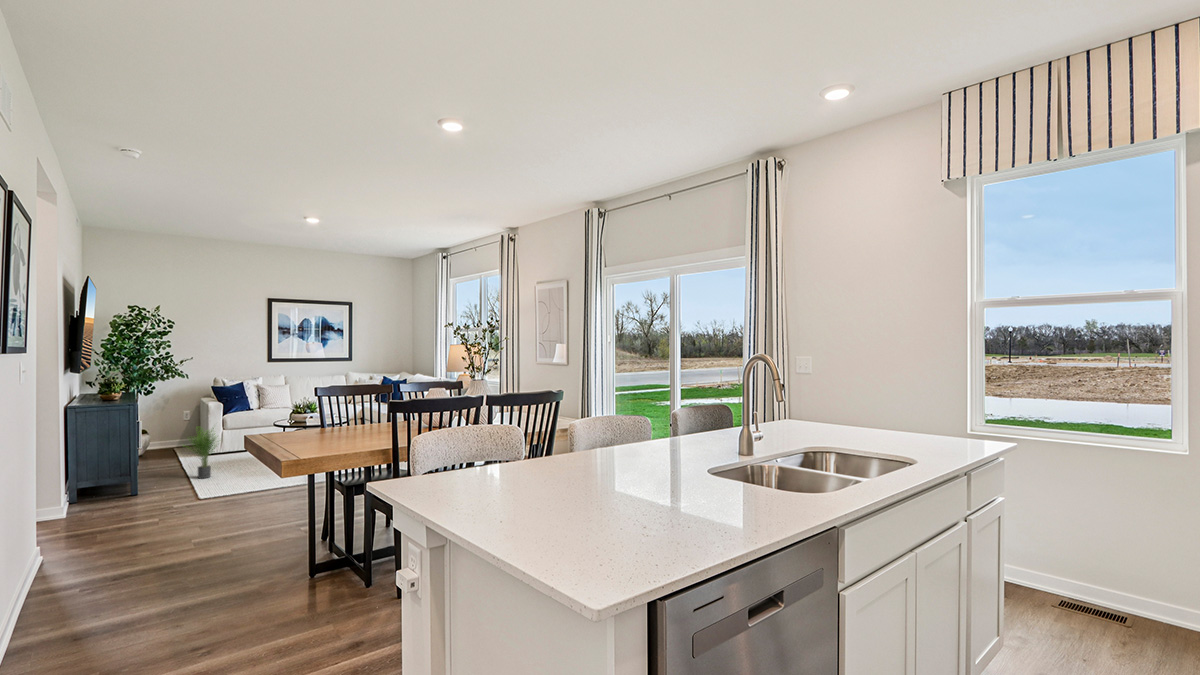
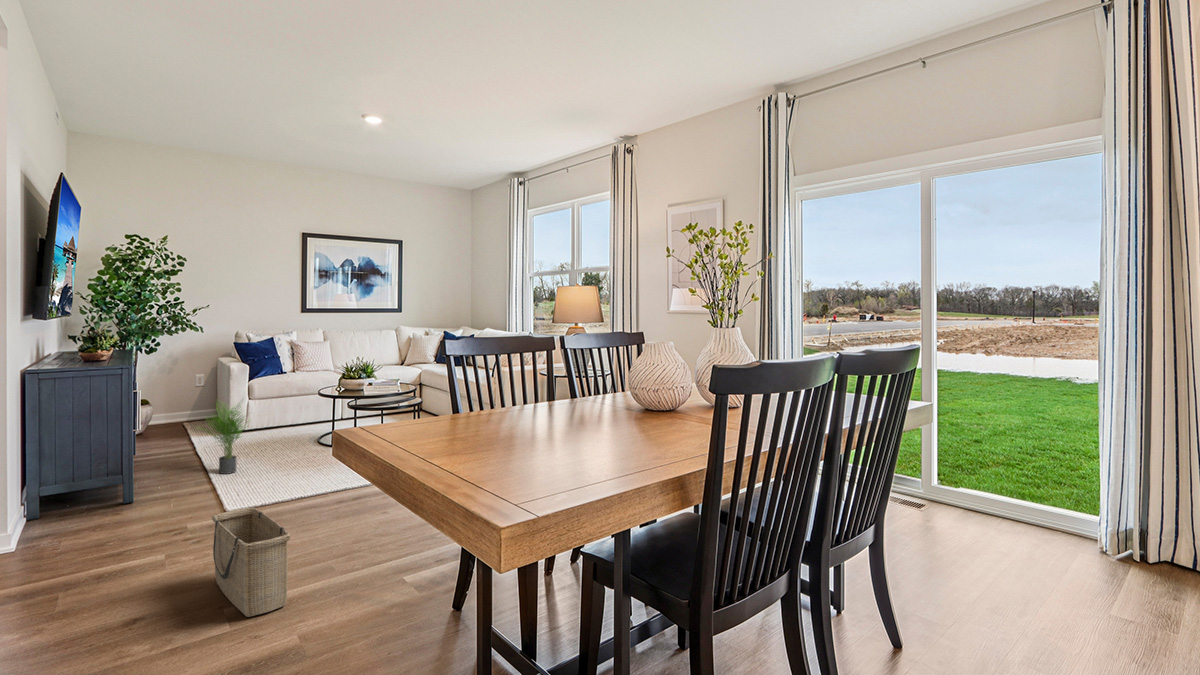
basket: none [190,484,237,543] -> present [212,508,291,617]

